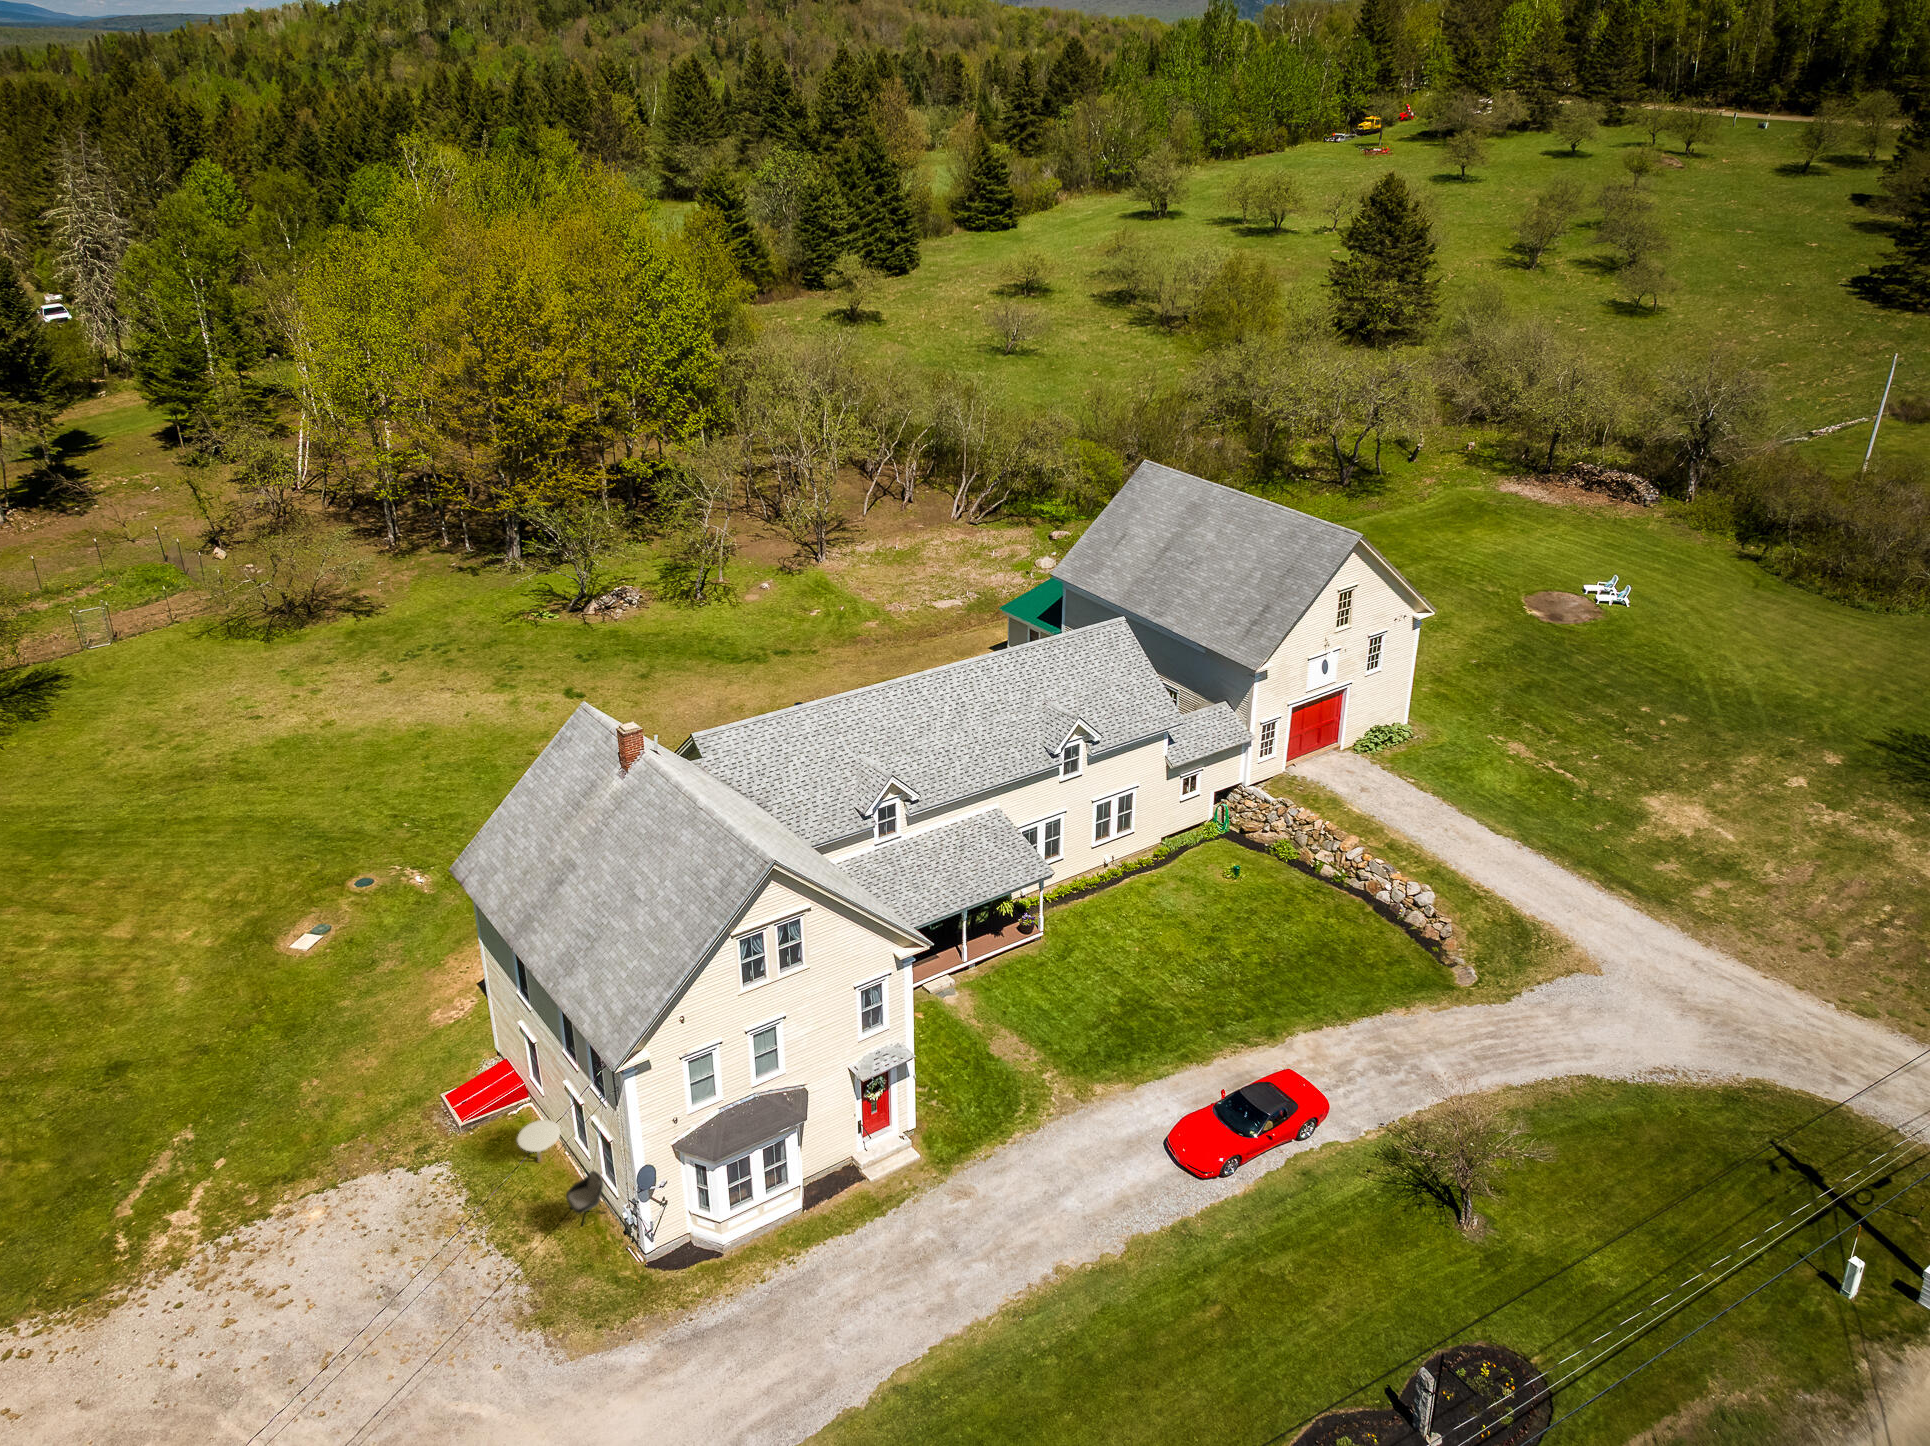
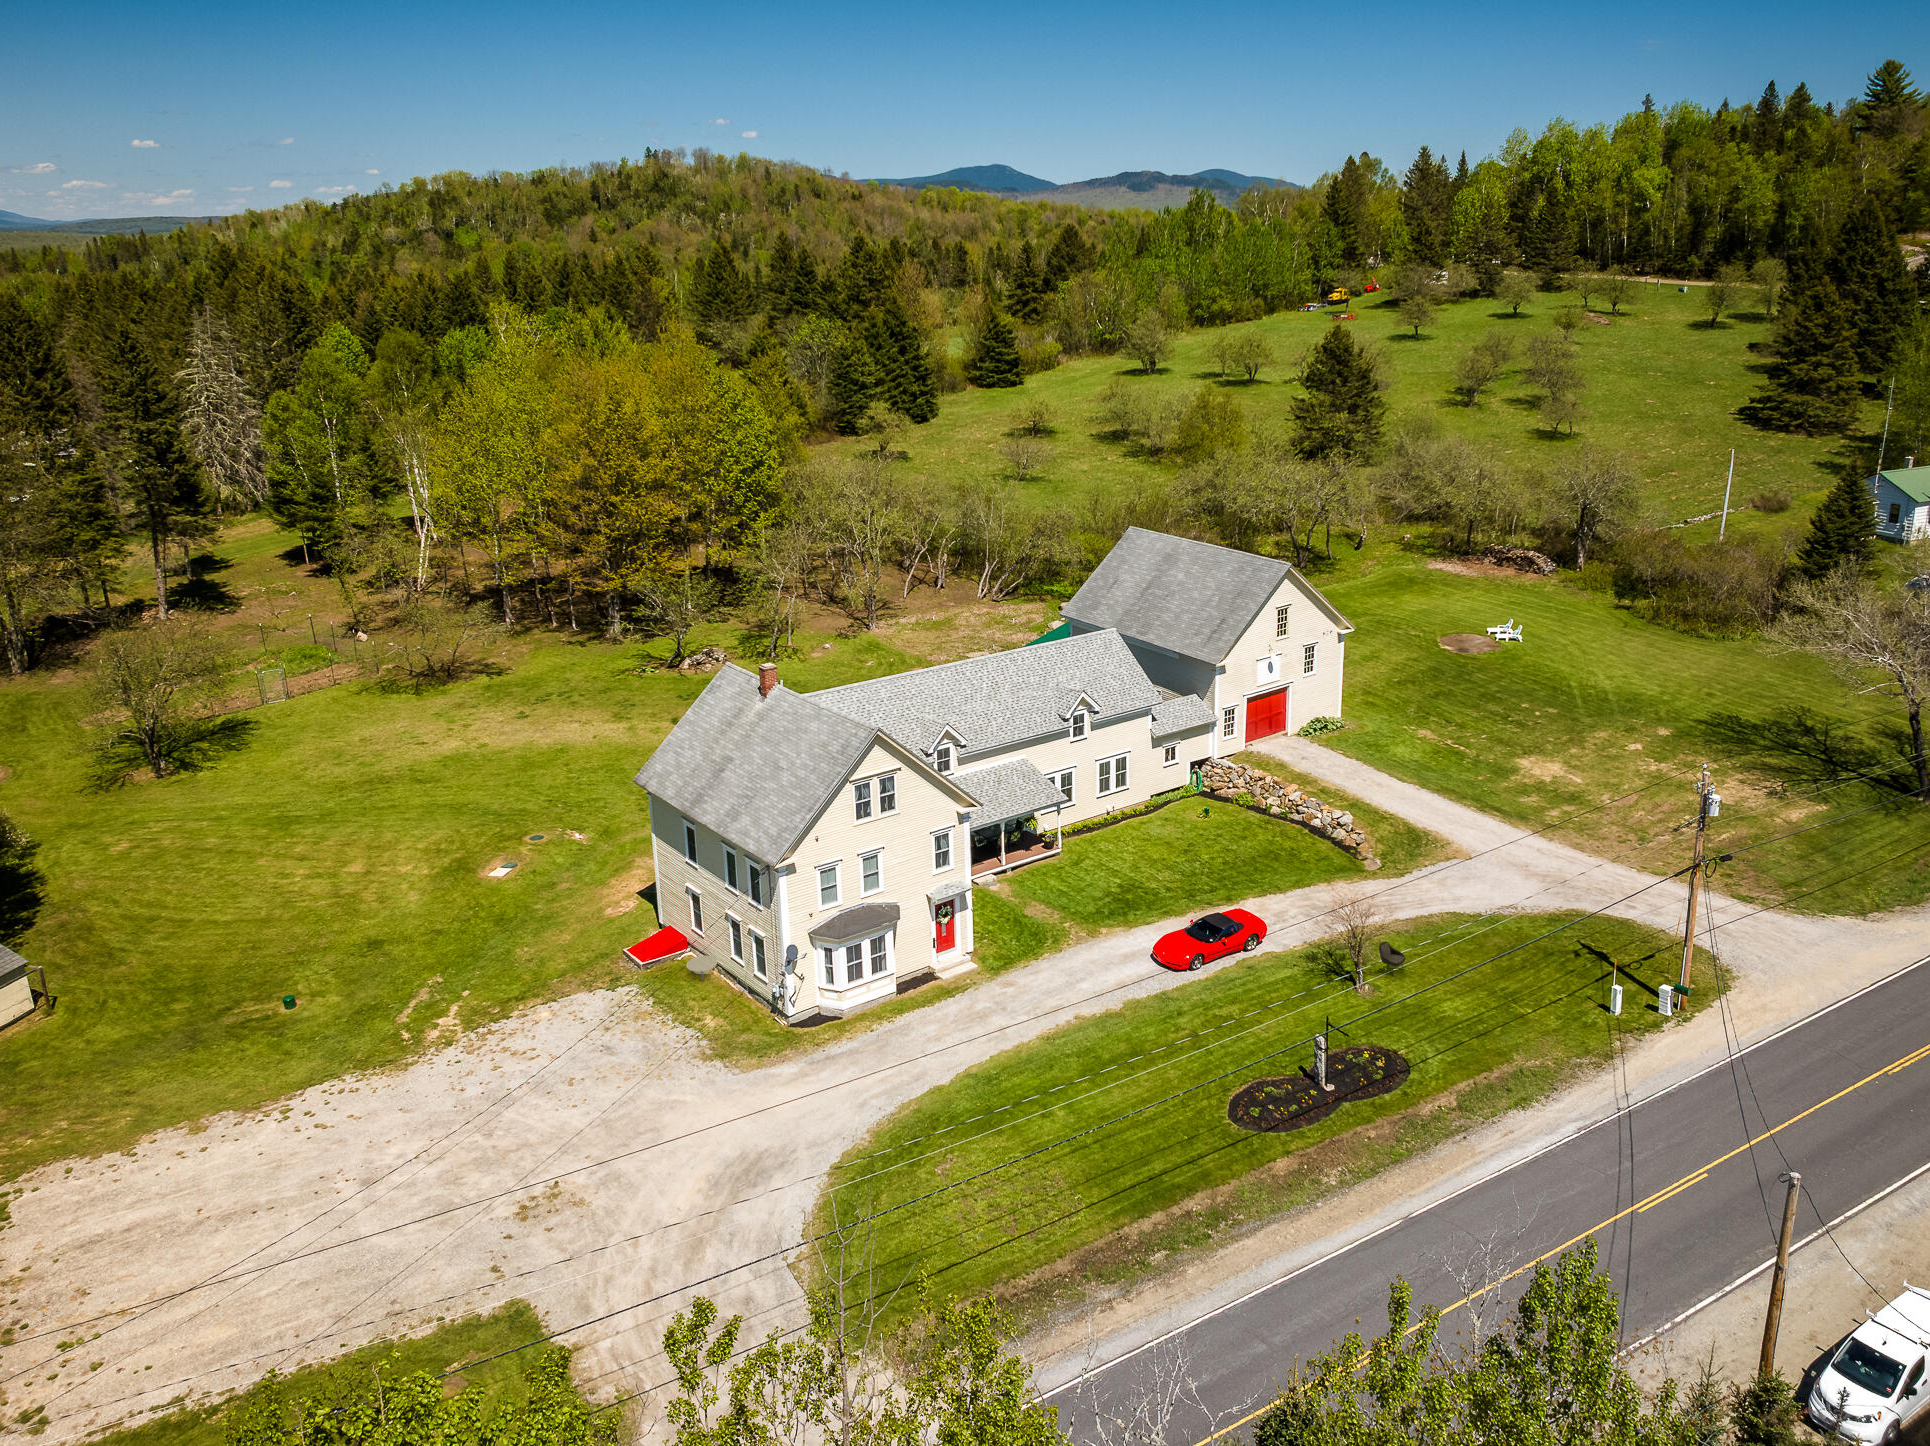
lounge chair: present [566,1171,607,1223] -> present [1379,942,1406,976]

